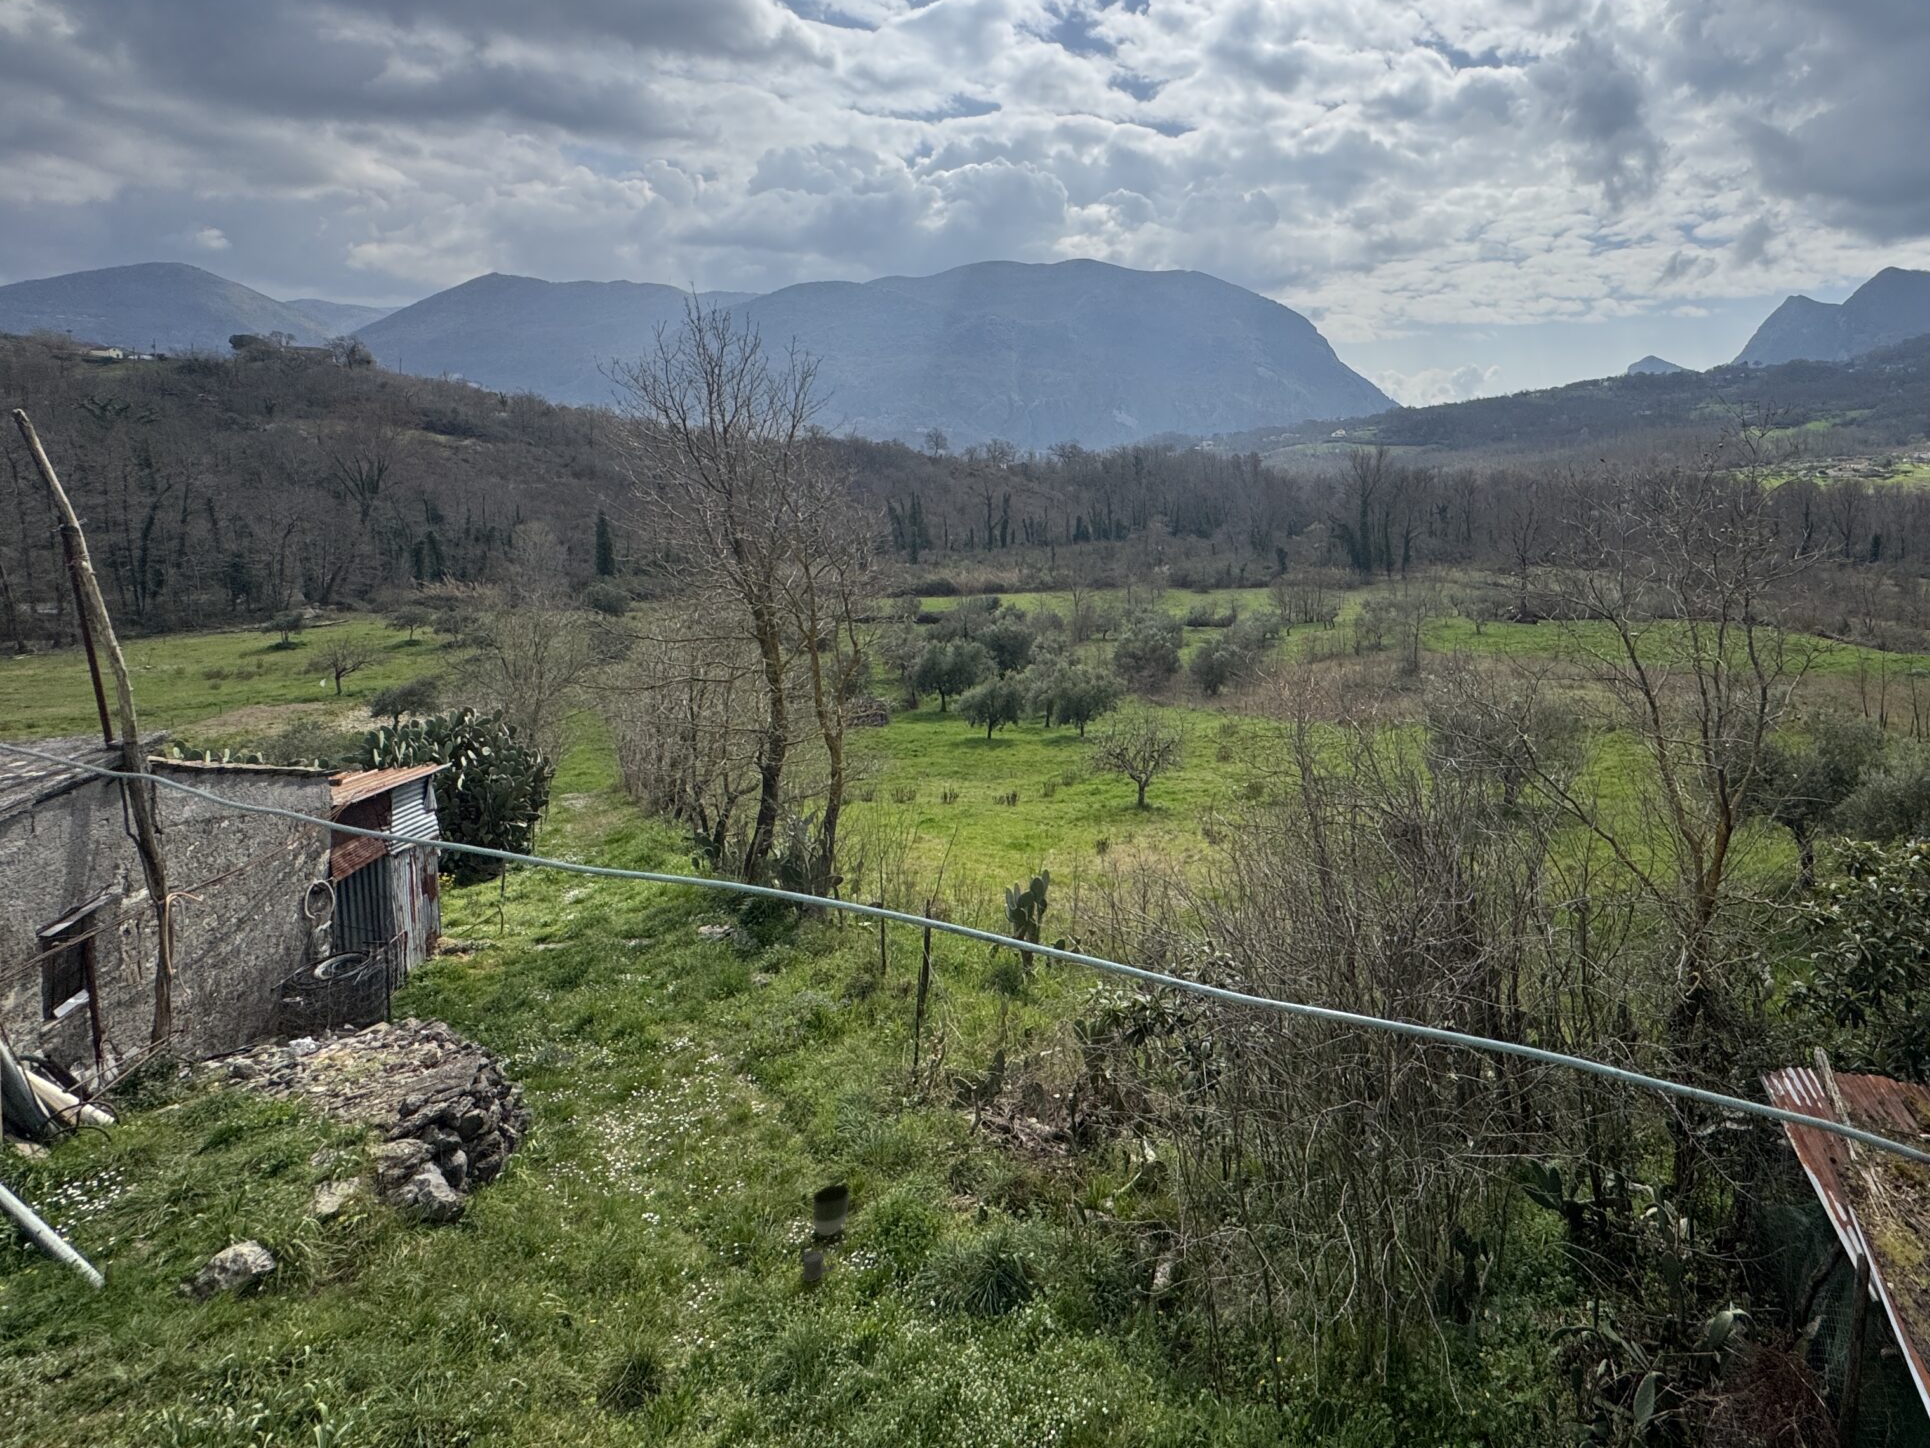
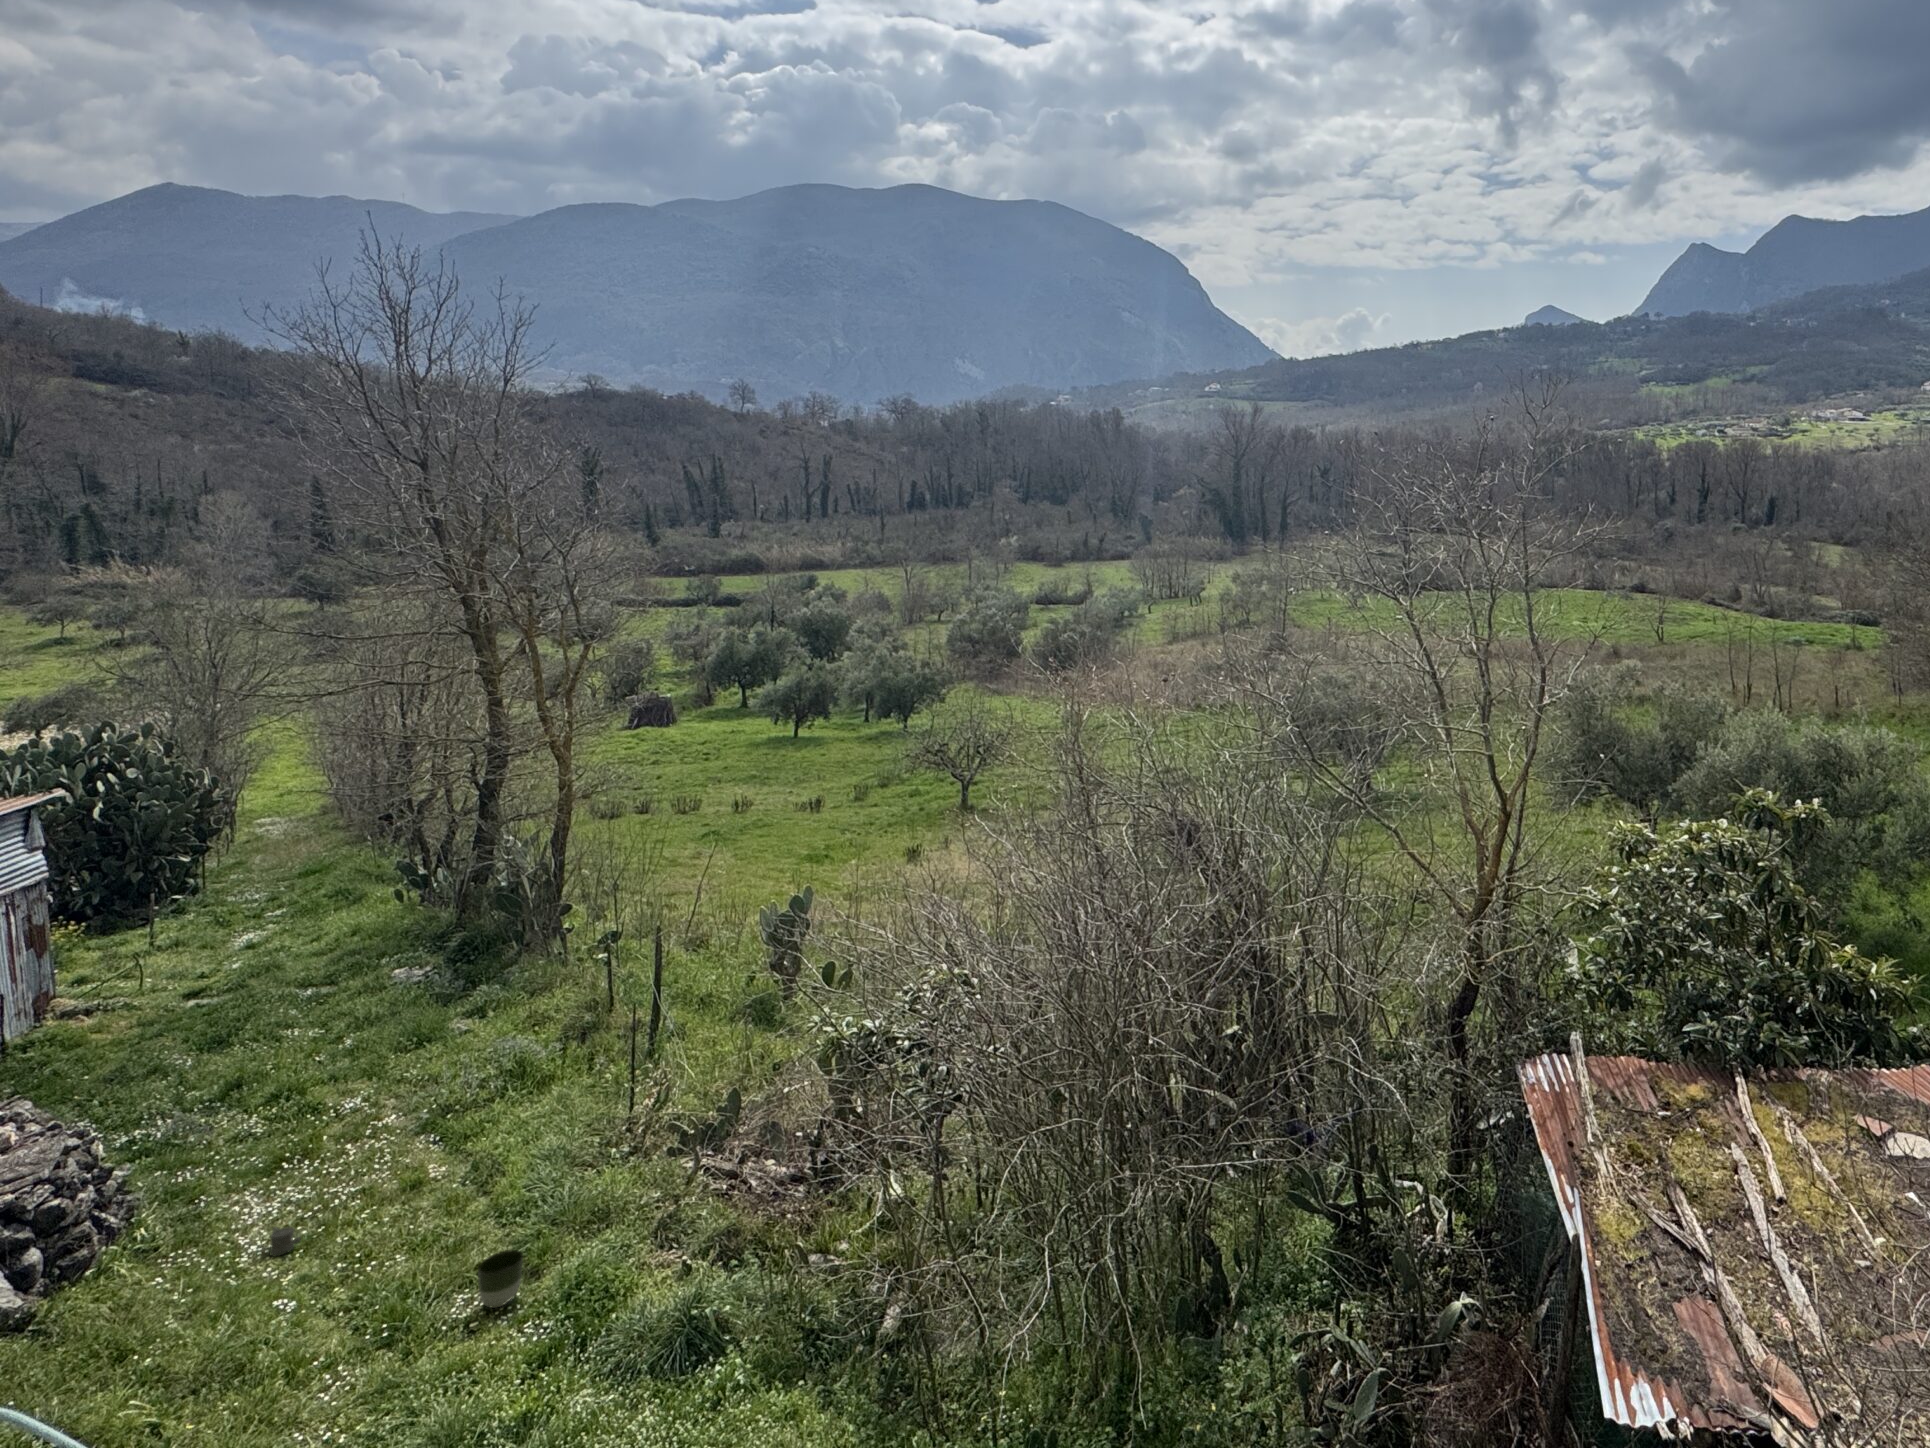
watering can: present [801,1249,835,1282] -> present [270,1227,301,1256]

